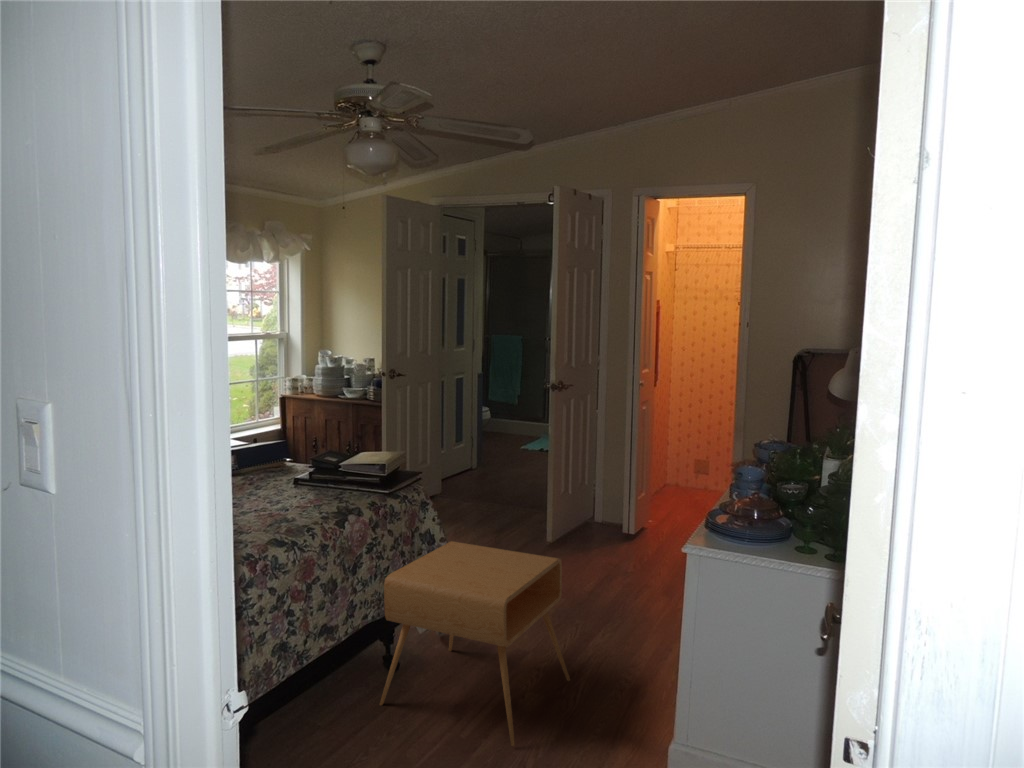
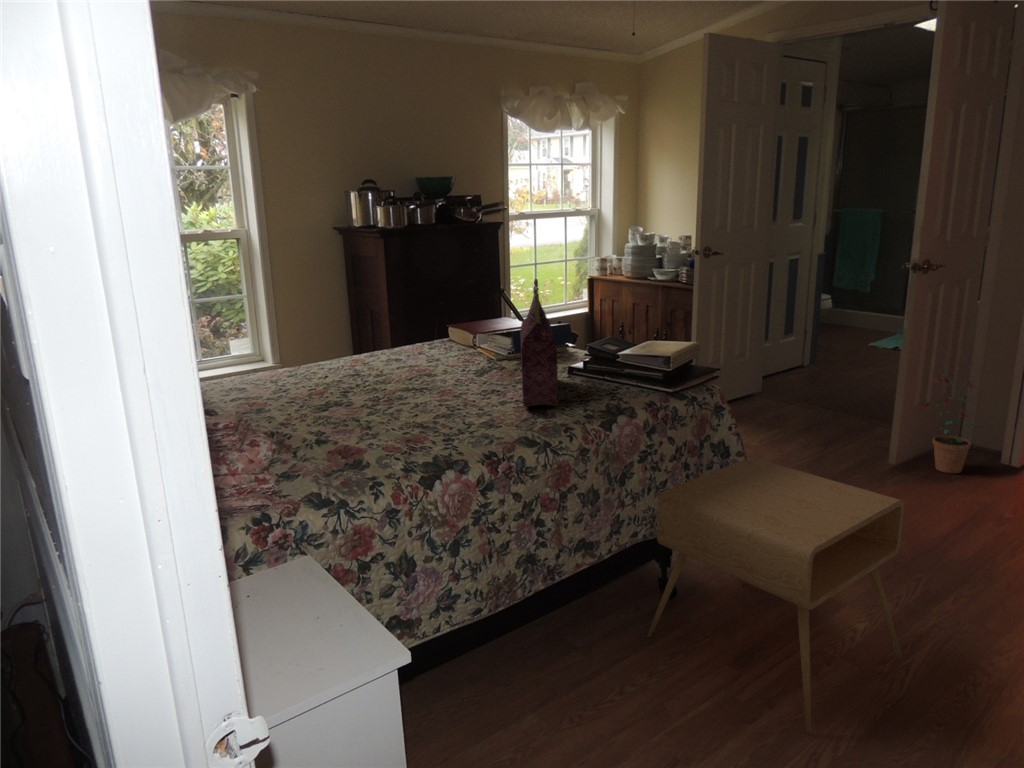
handbag: none [255,404,298,514] -> present [520,279,558,407]
potted plant: none [565,467,606,544] -> present [922,375,978,473]

